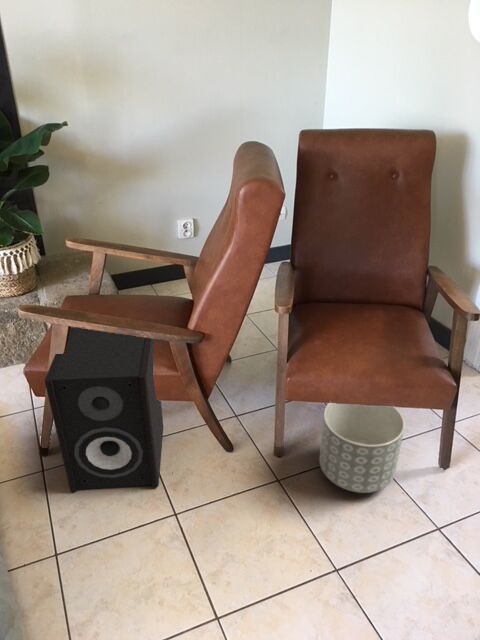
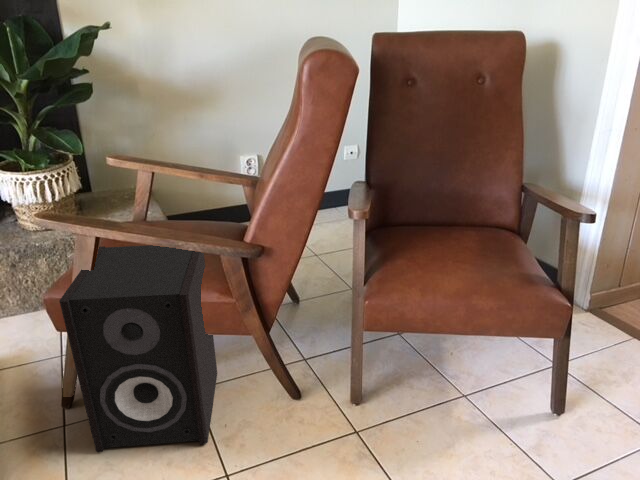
planter: present [319,401,405,493] -> none [407,322,512,444]

